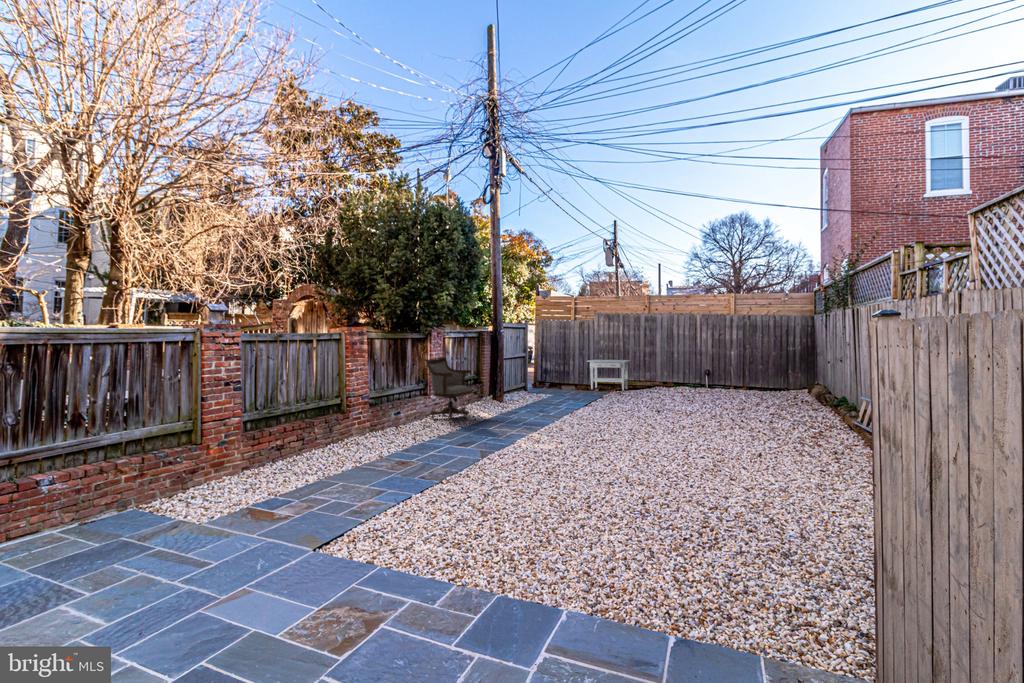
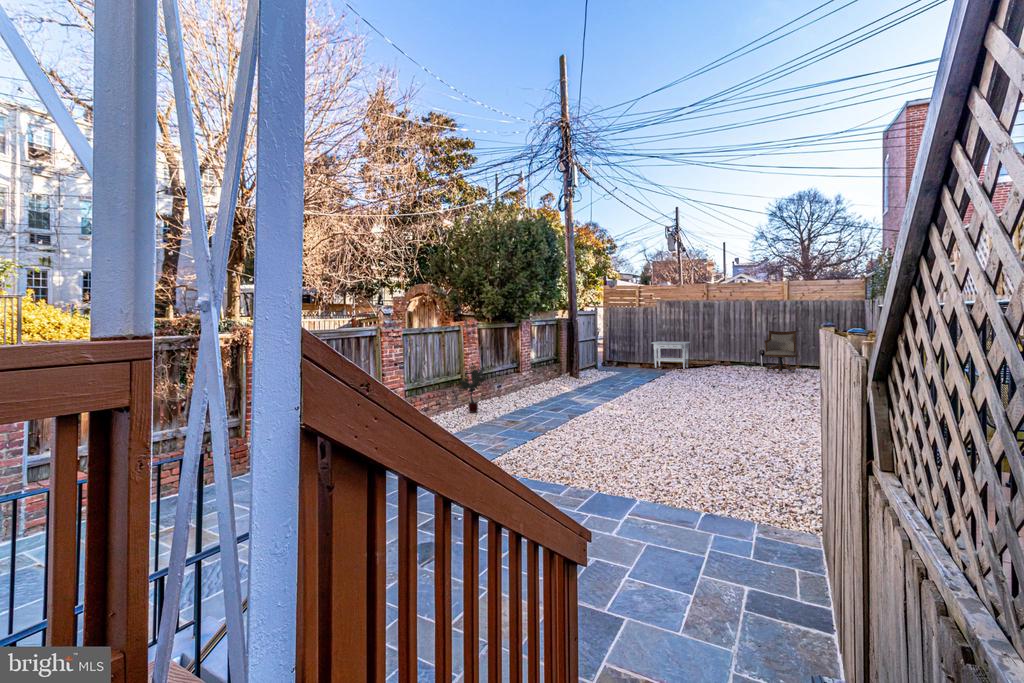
chair: present [425,357,473,420] -> present [764,331,797,373]
potted tree: none [331,381,375,448] -> present [458,363,486,413]

